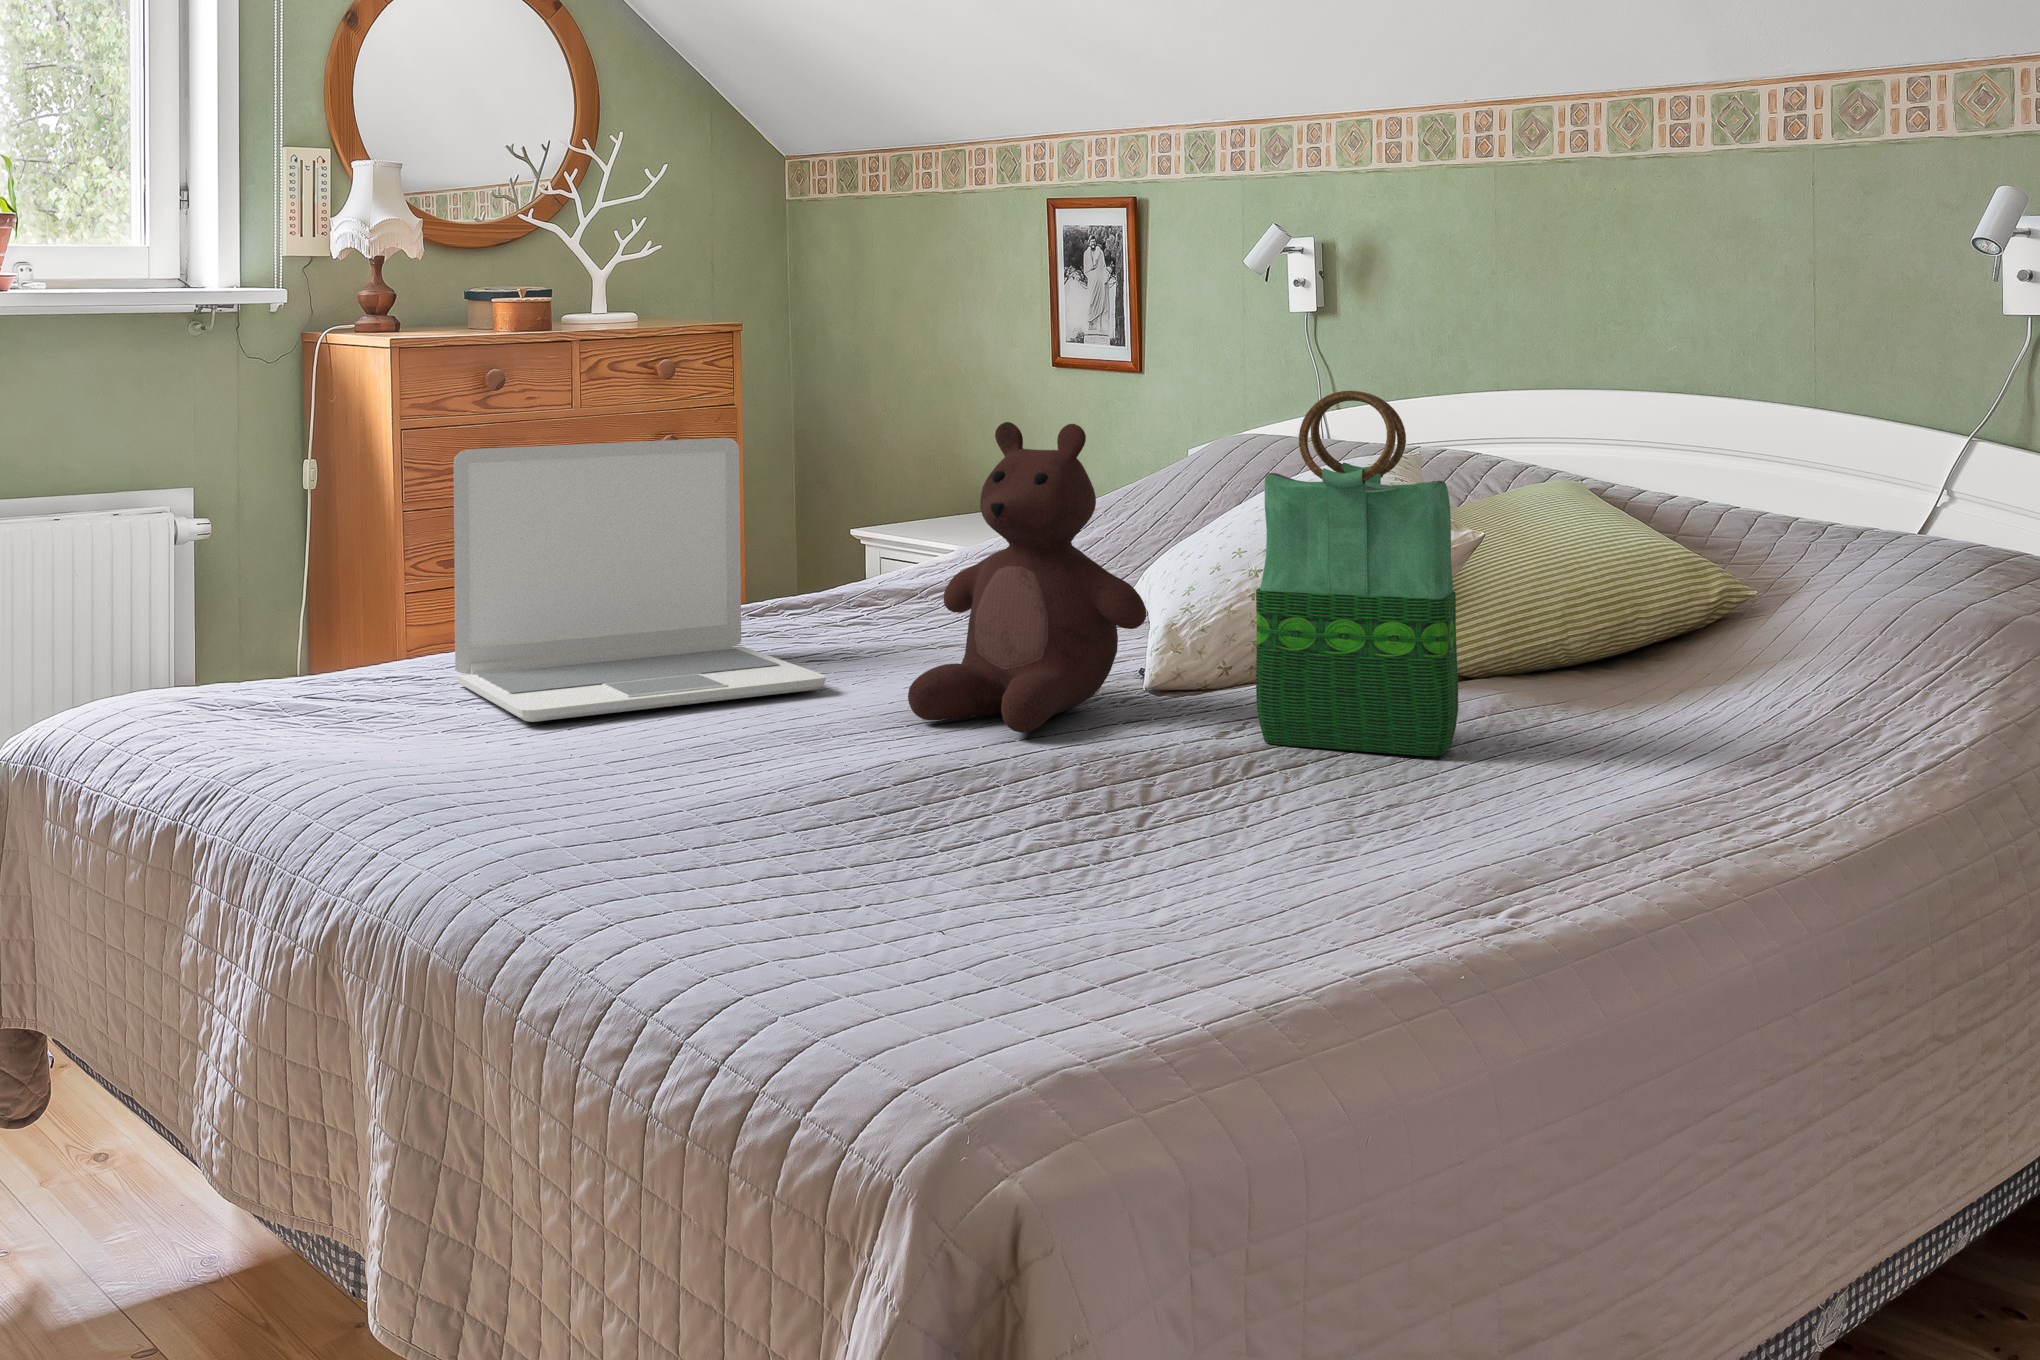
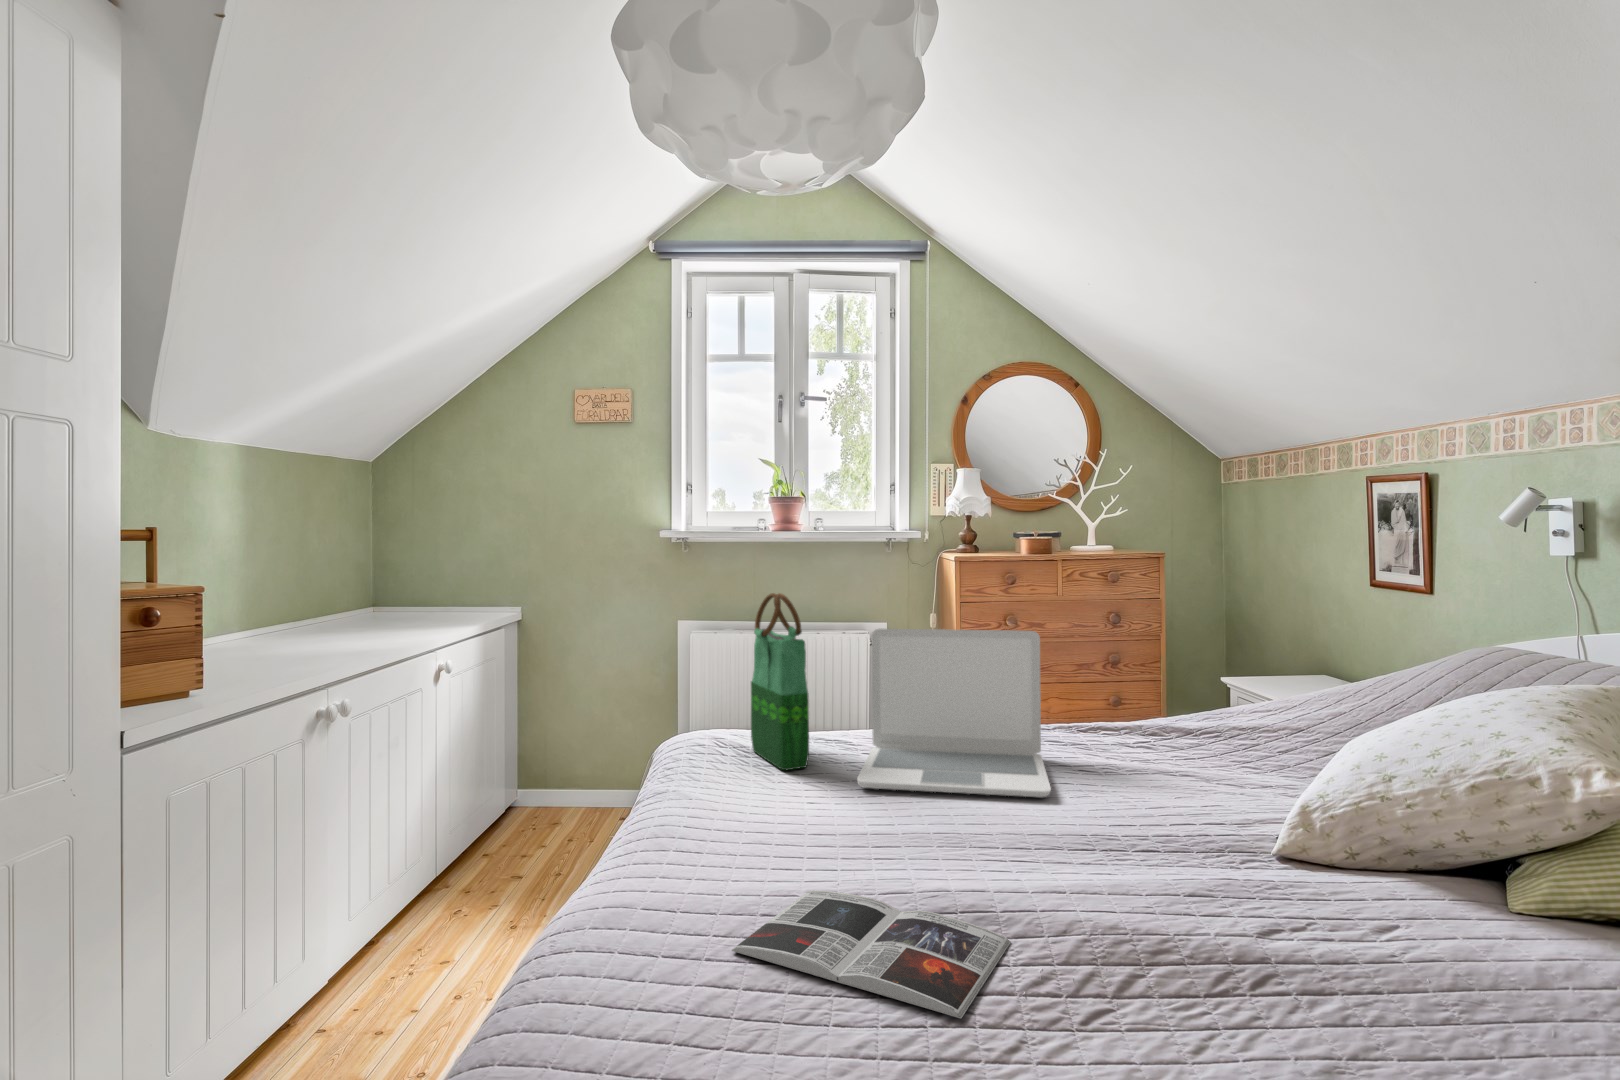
tote bag: present [1256,391,1458,756] -> present [751,593,809,770]
teddy bear: present [908,422,1146,733] -> none [1065,643,1244,874]
magazine: none [658,798,1025,886] -> present [732,890,1011,1019]

